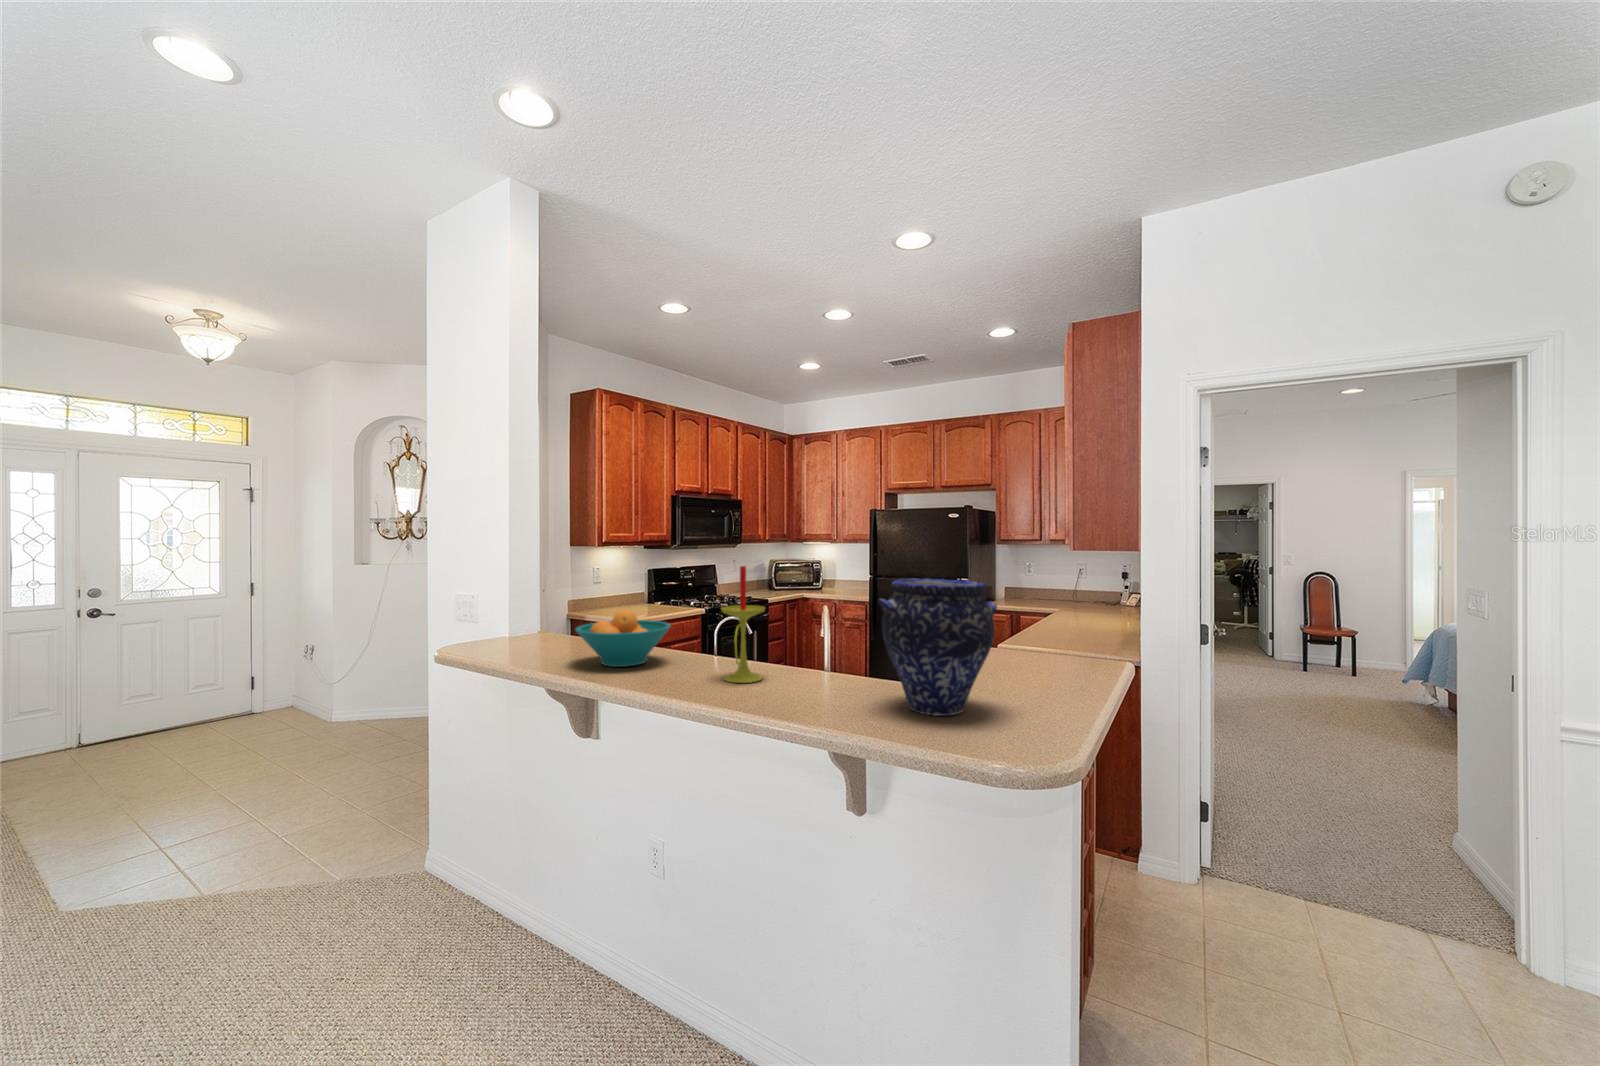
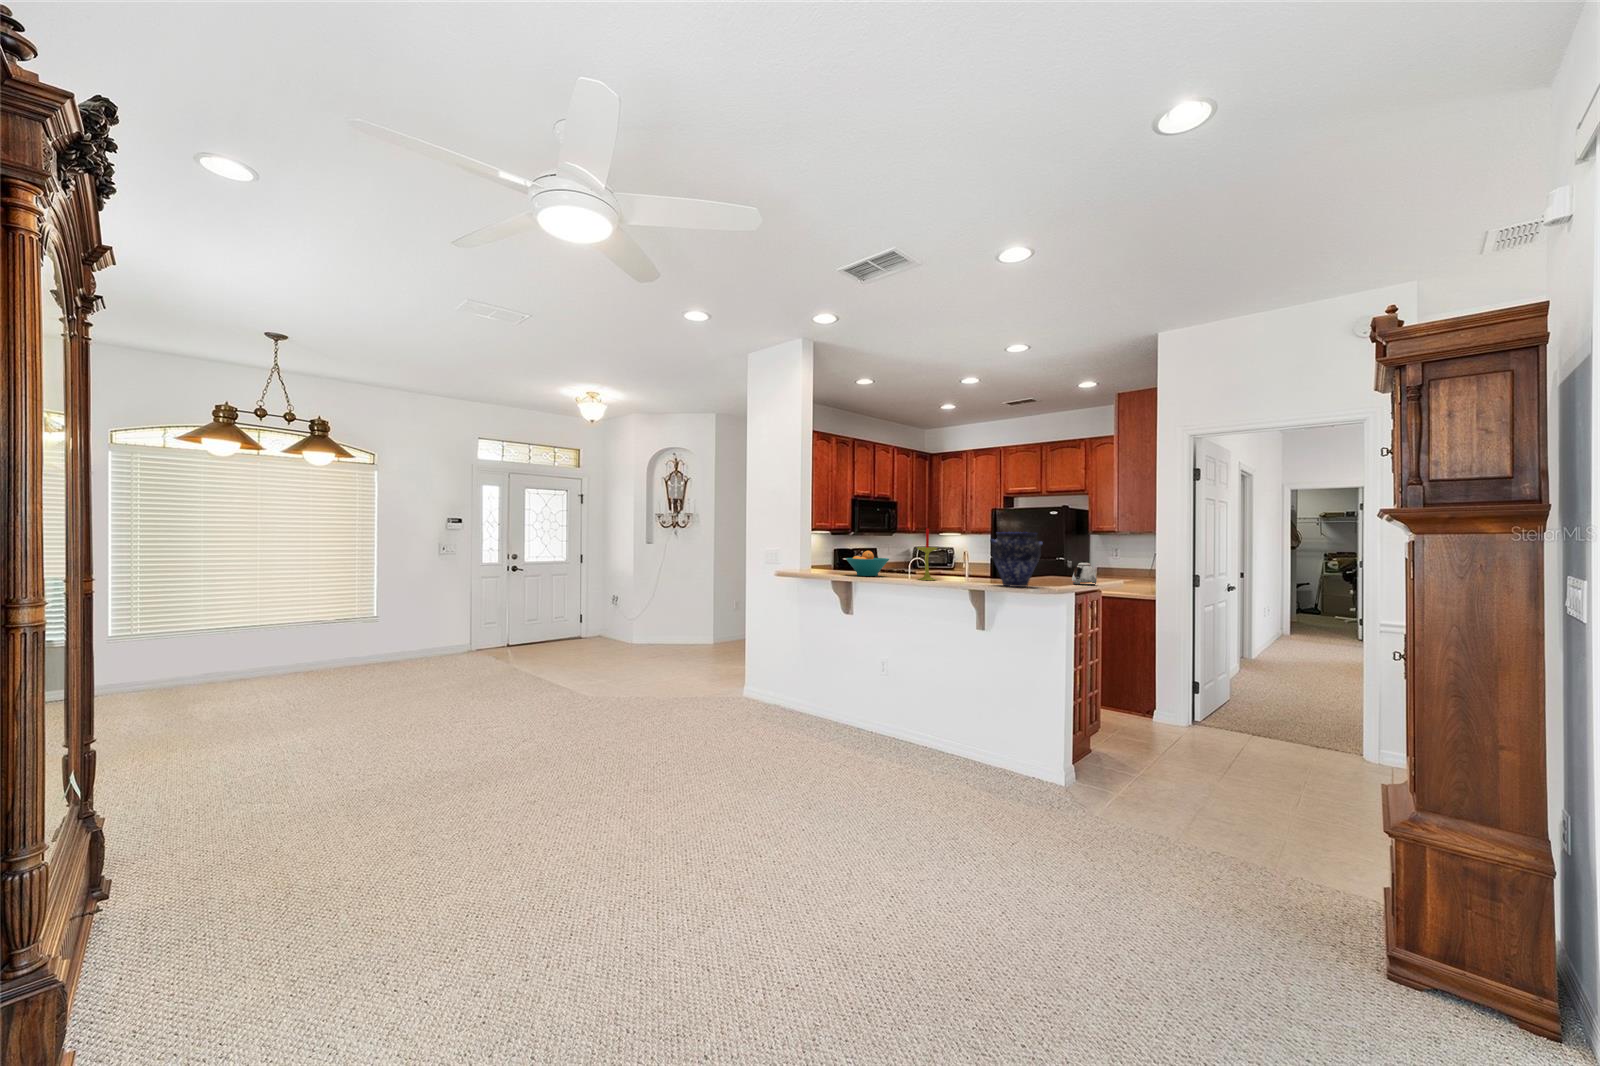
teapot: none [1033,624,1081,675] -> present [1072,561,1097,585]

